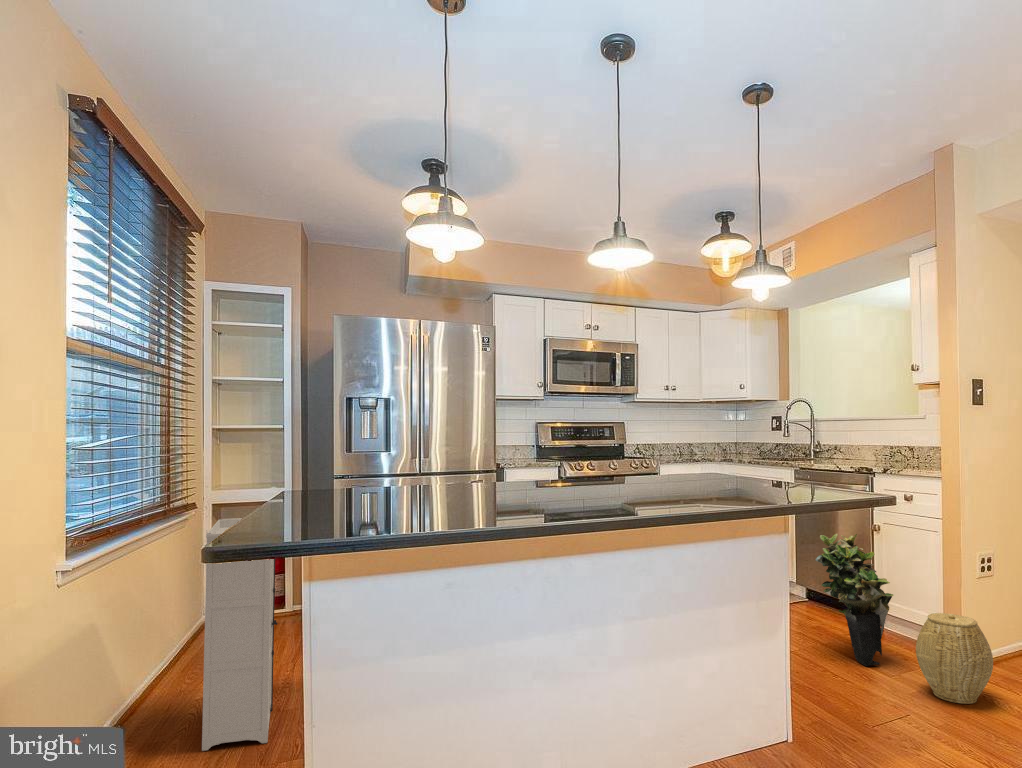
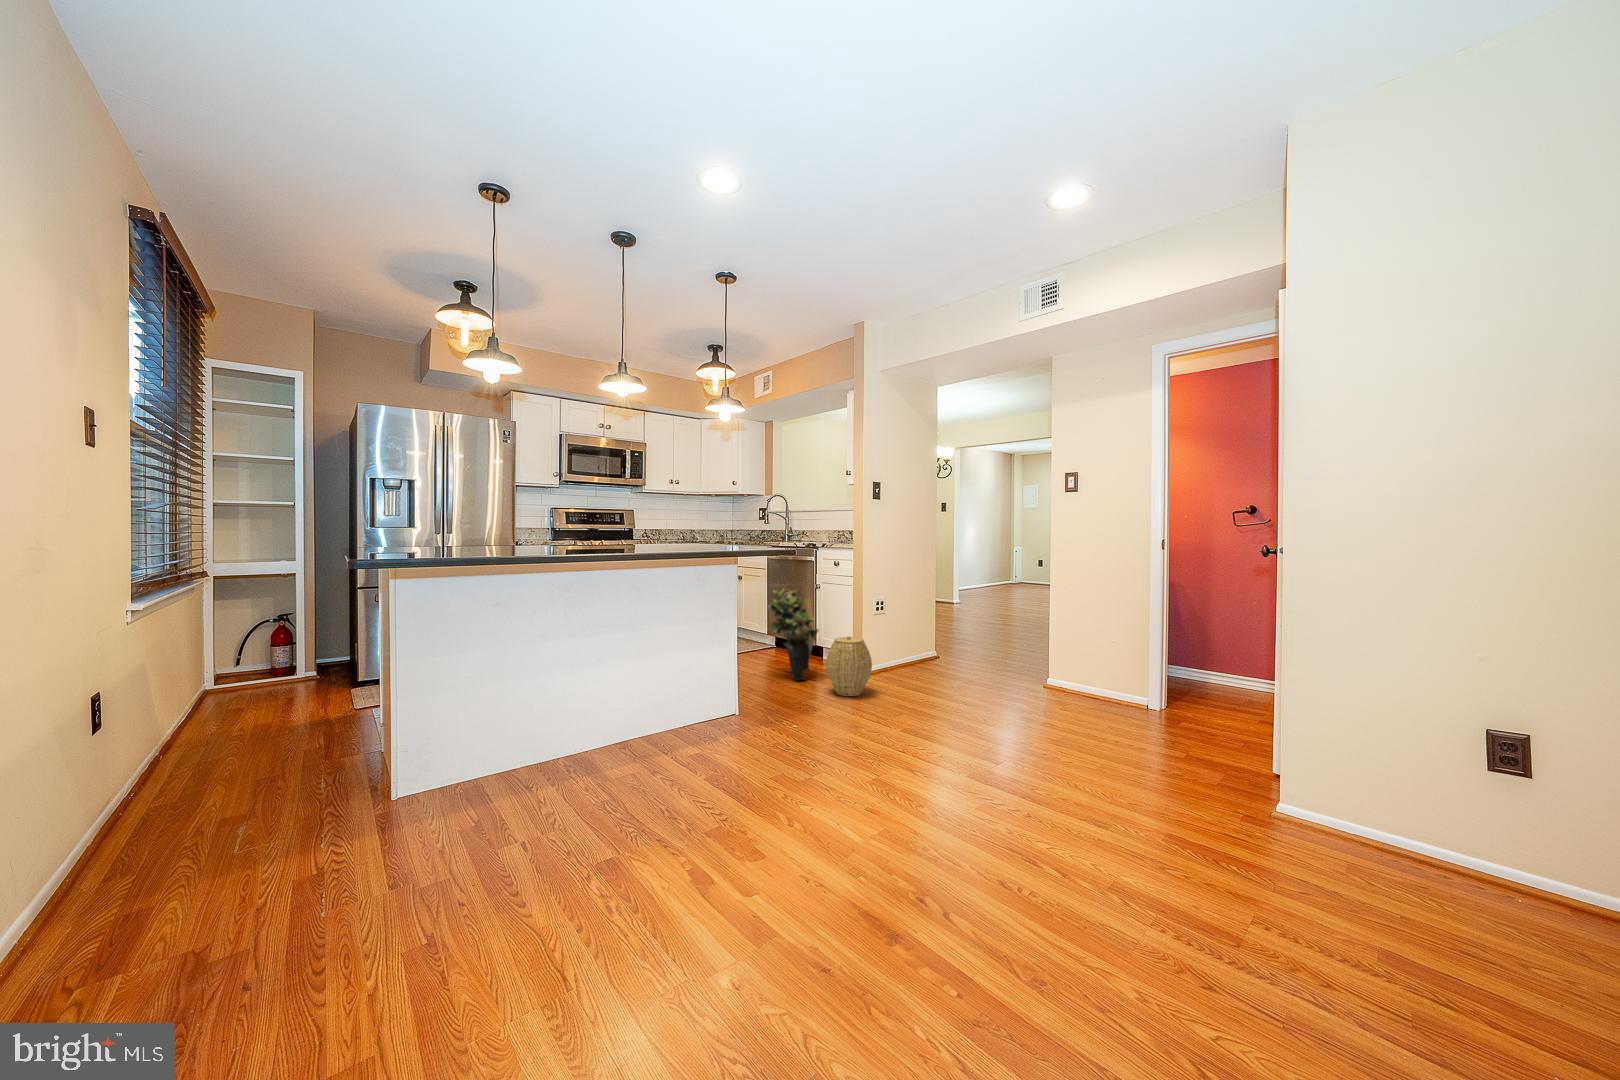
storage cabinet: present [202,518,277,751] -> none [130,579,241,810]

